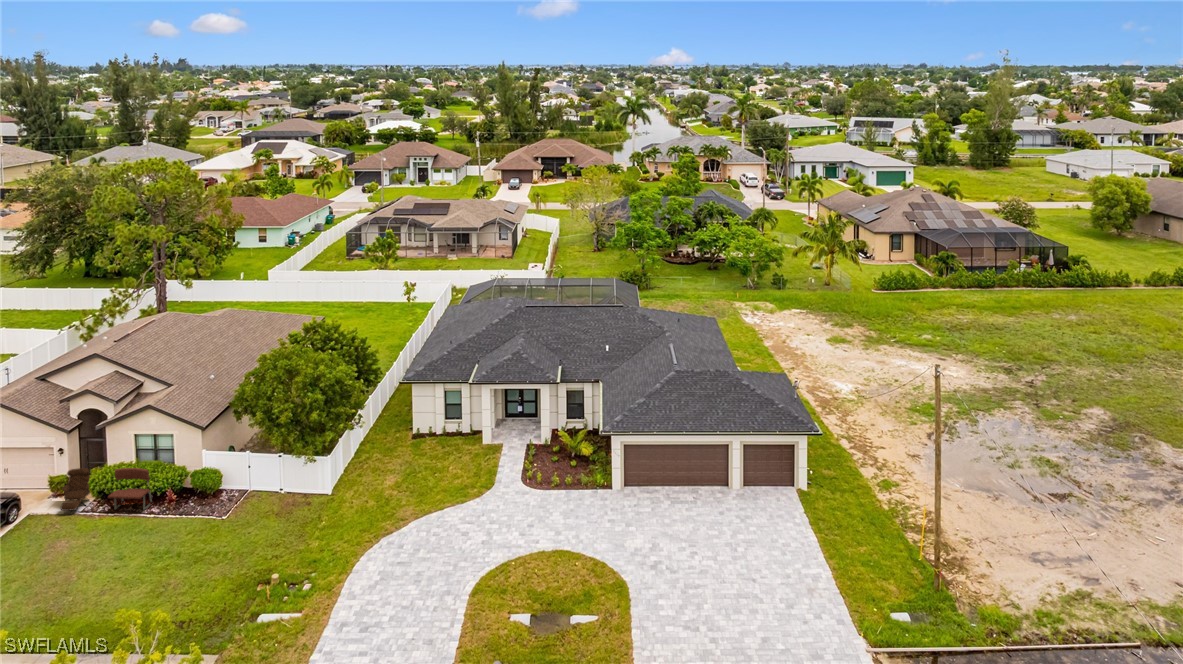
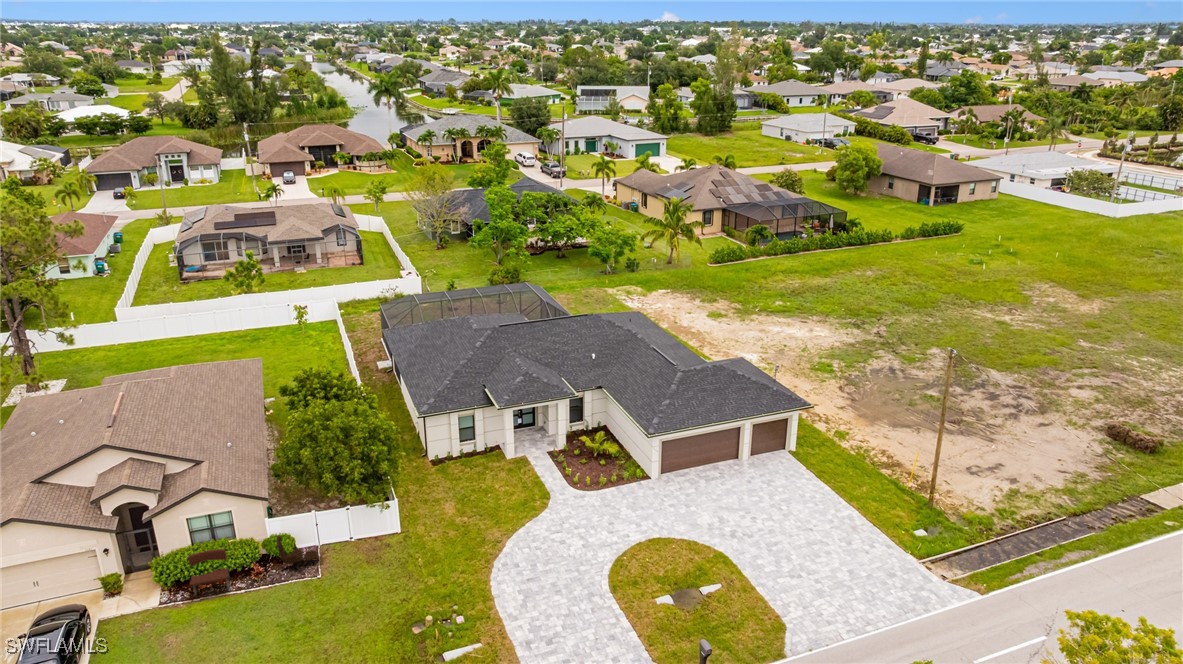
lounge chair: present [61,468,90,511] -> present [277,536,318,570]

